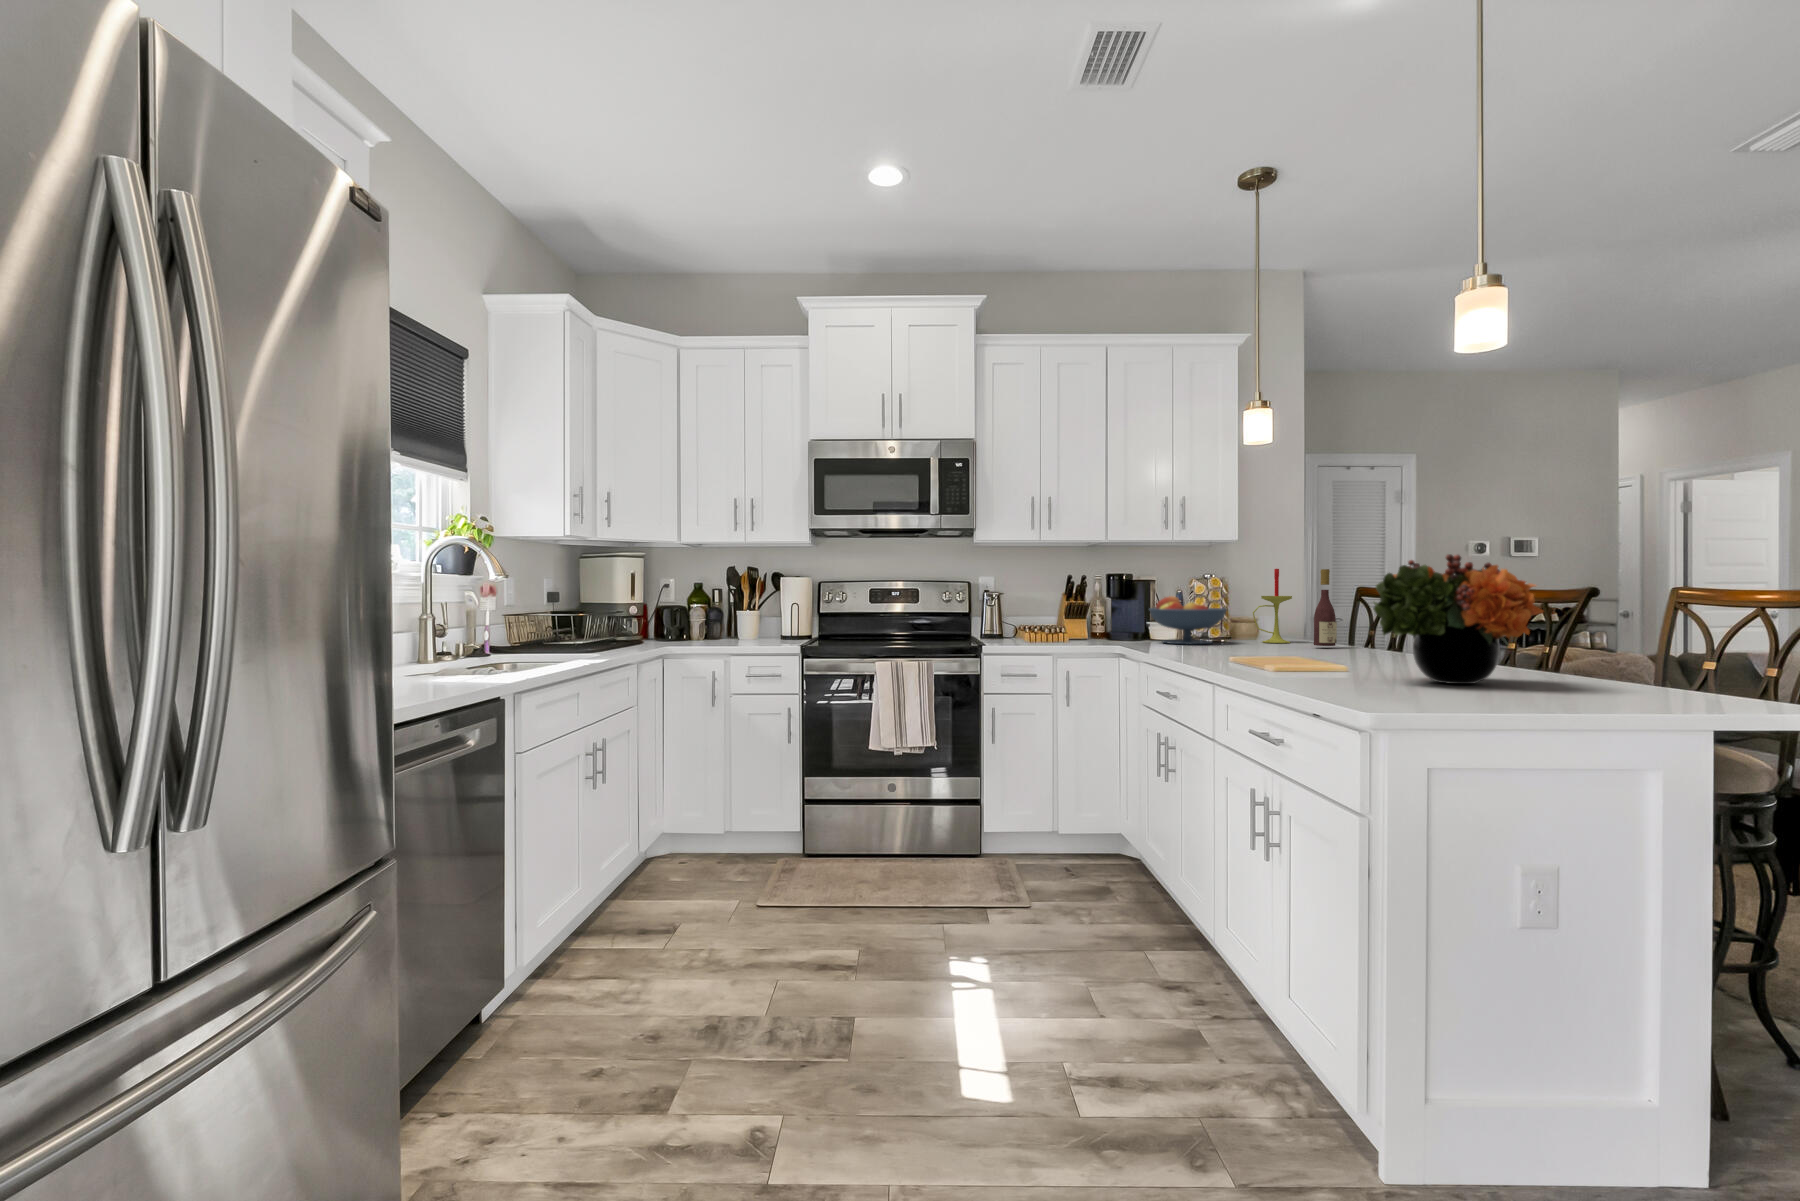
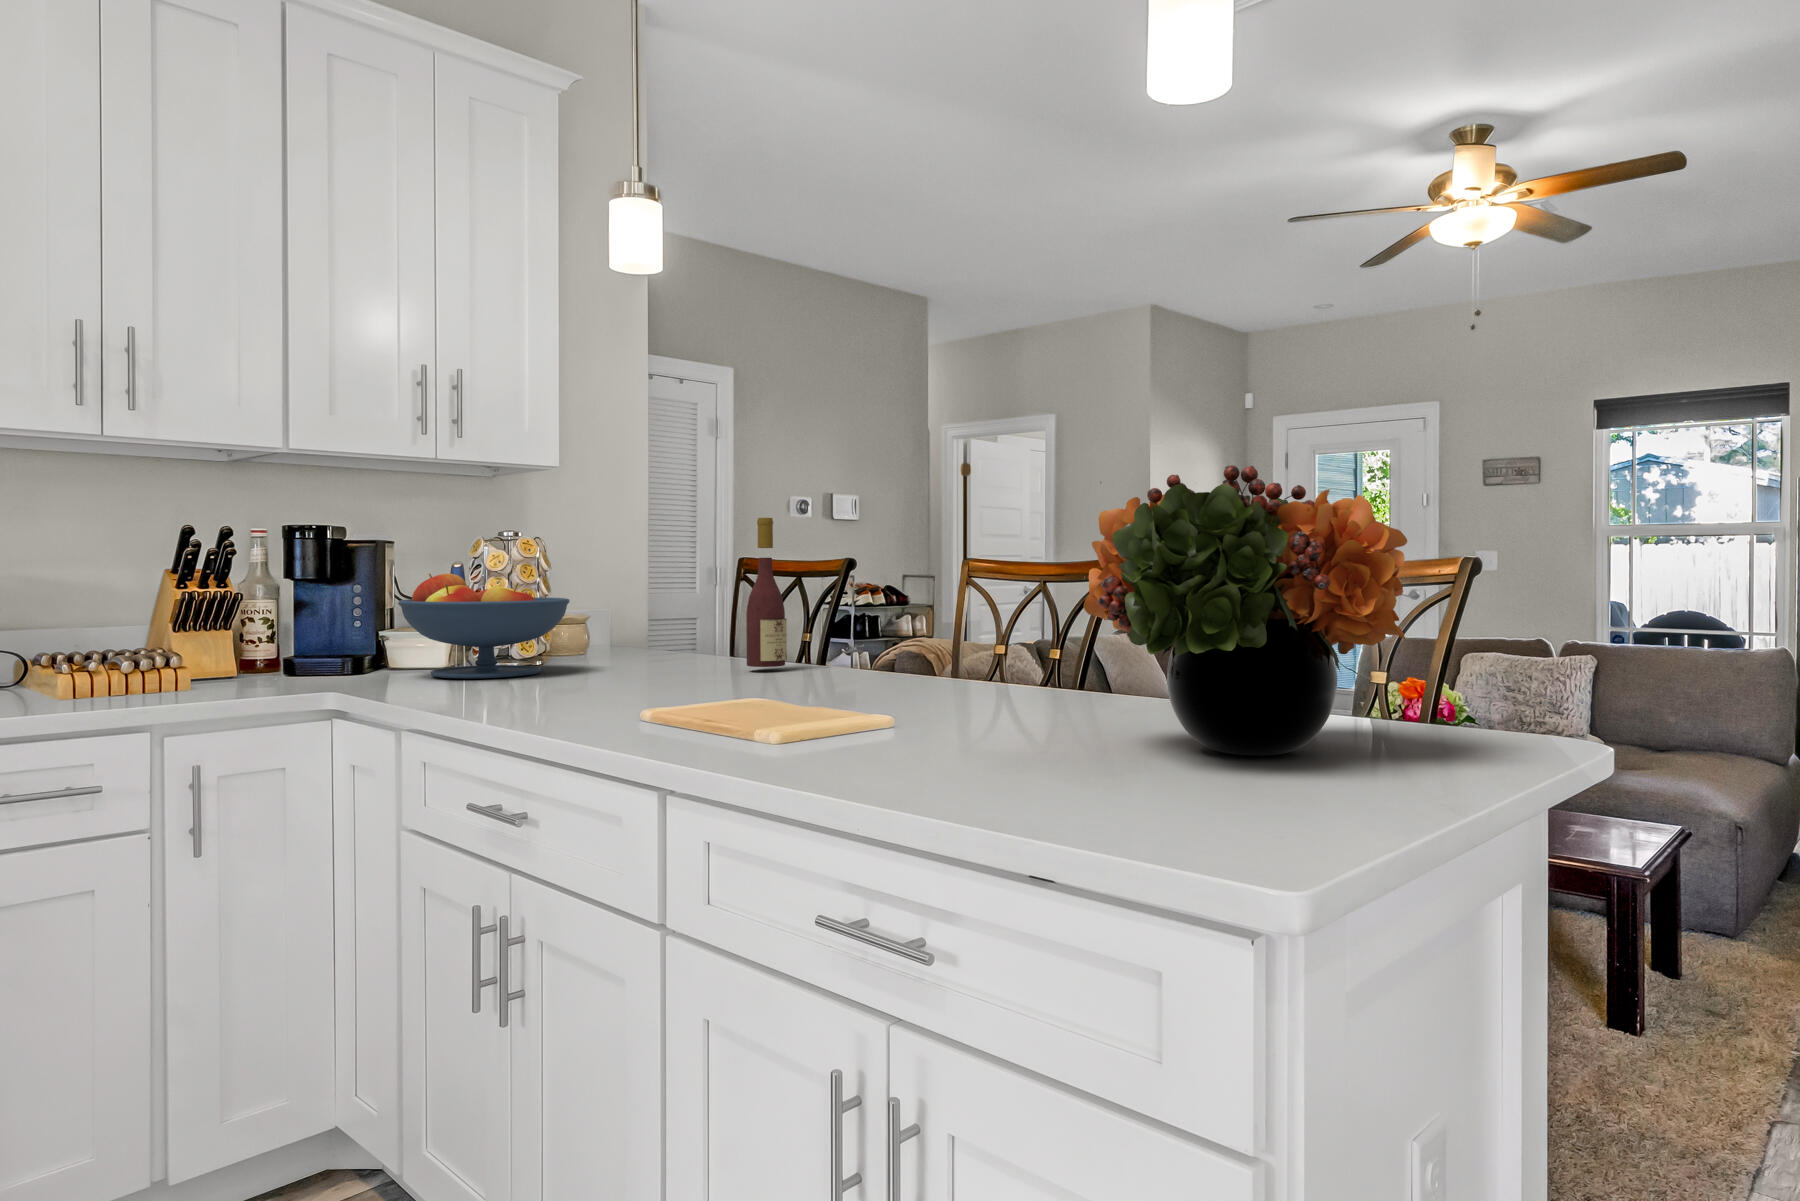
candle: present [1253,569,1292,643] -> none [611,514,683,664]

